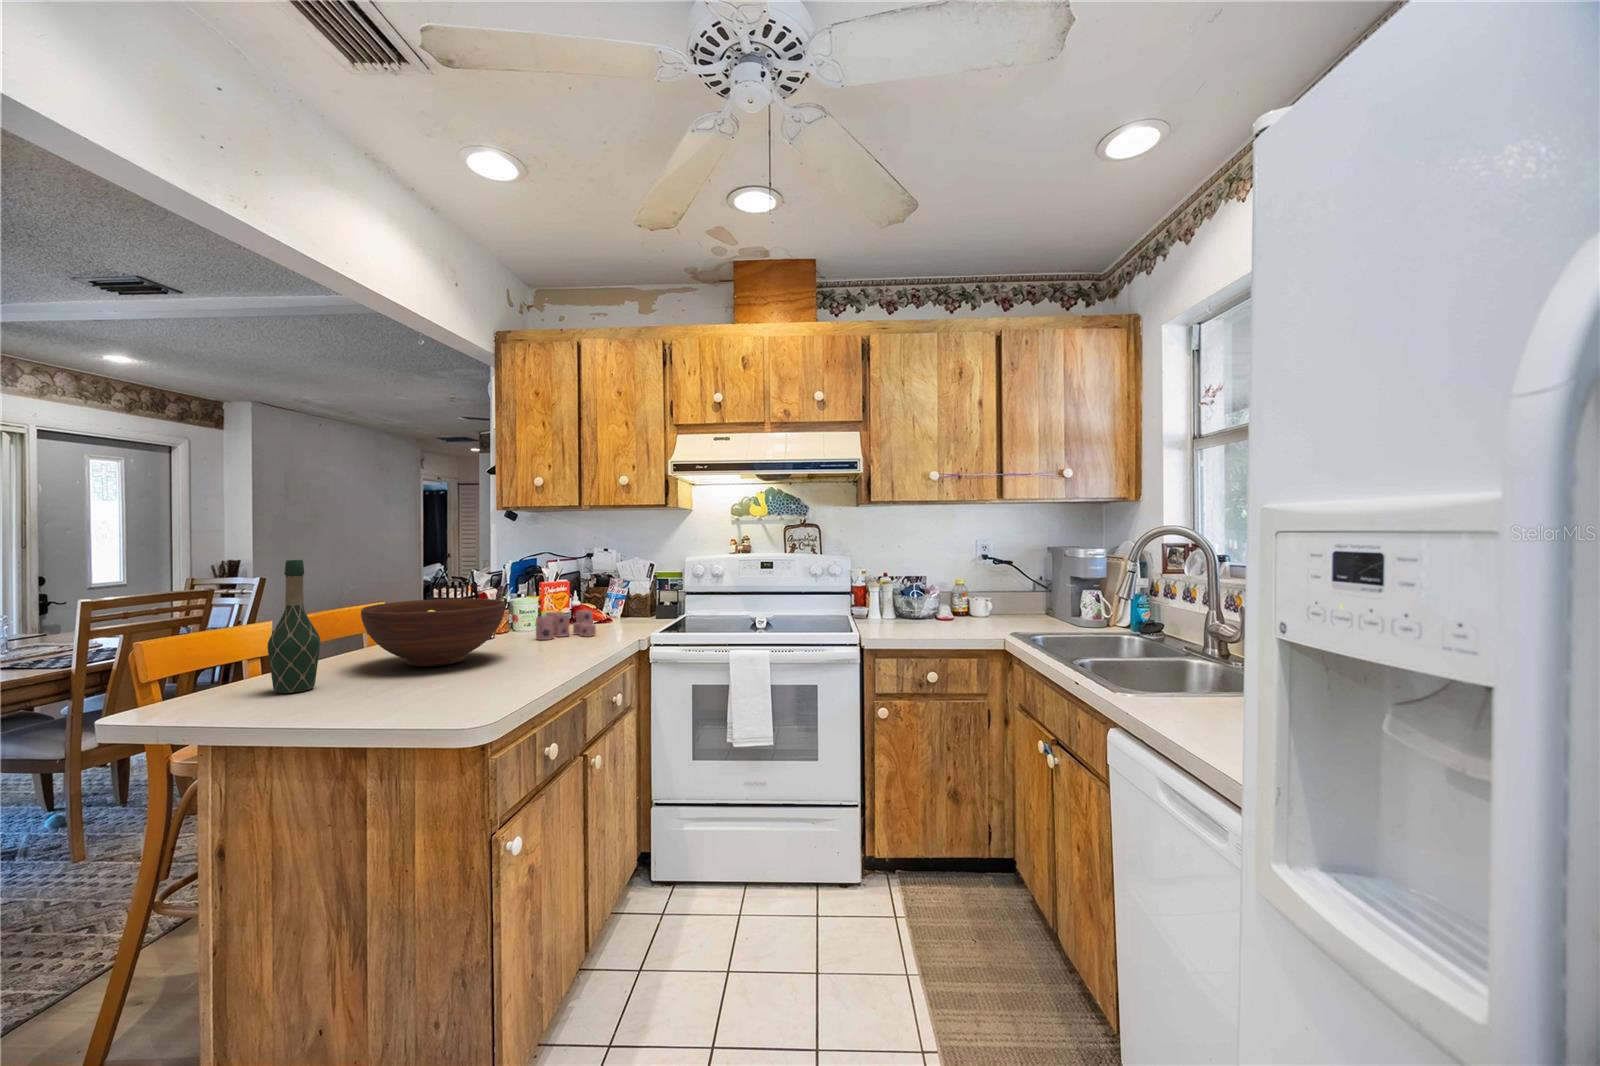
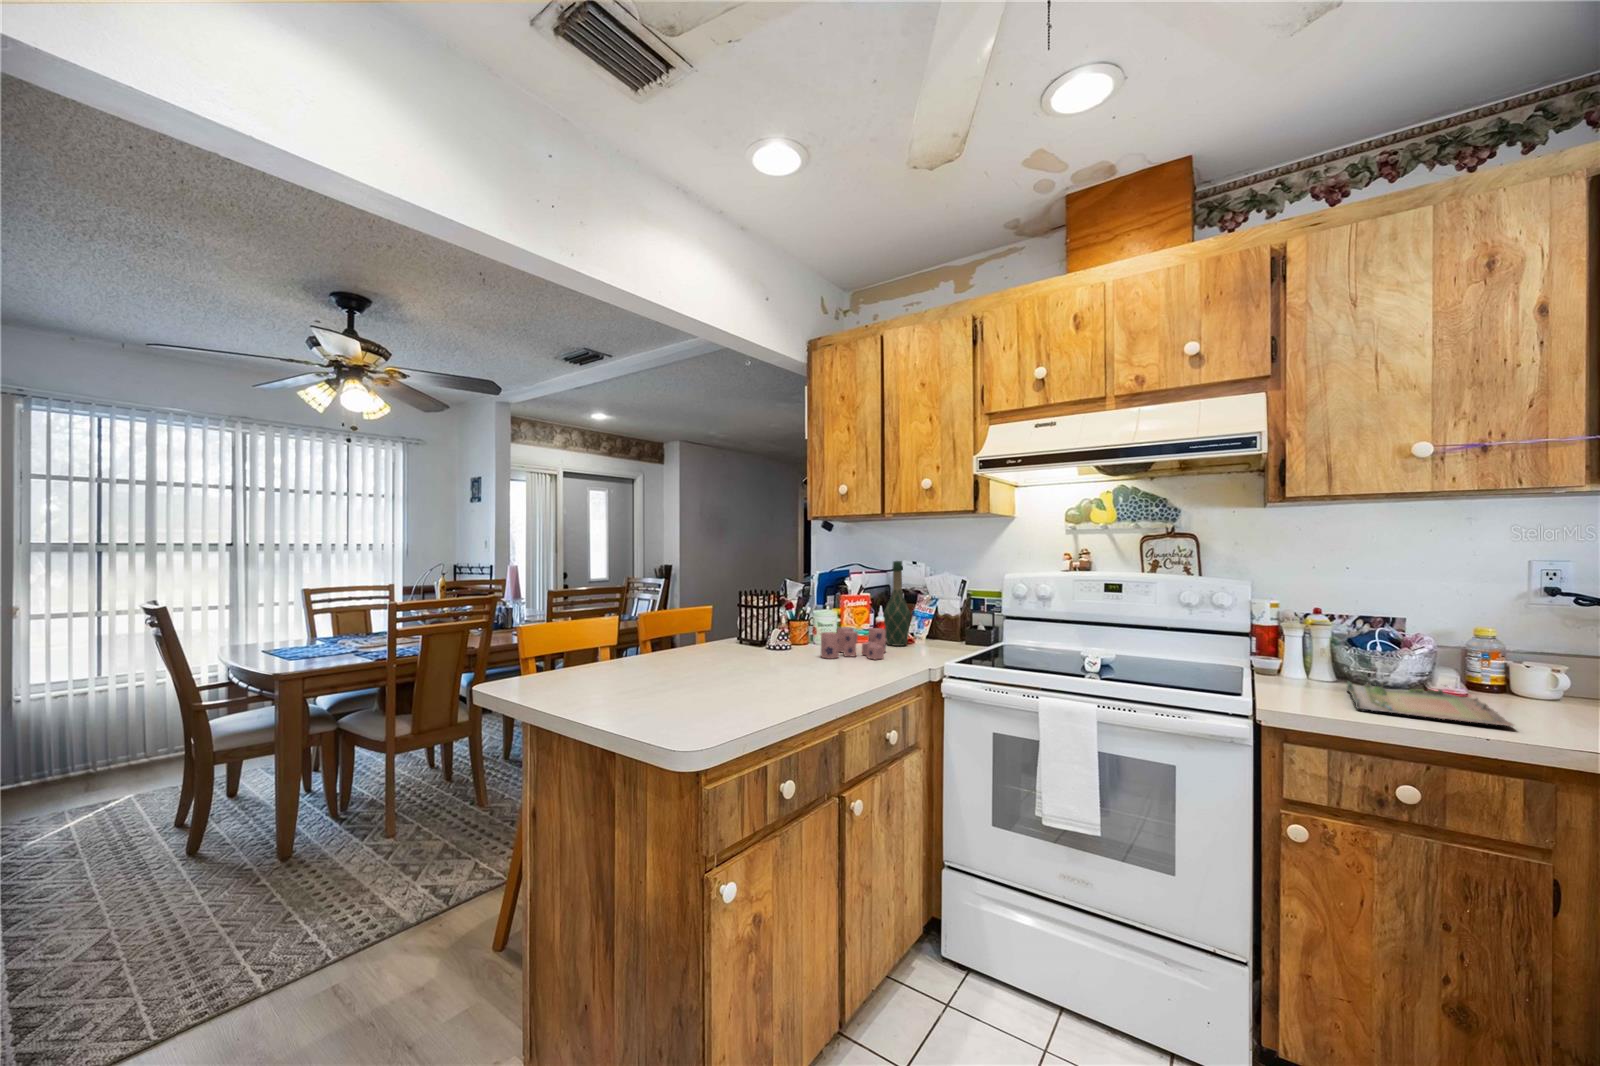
wine bottle: present [268,560,320,693] -> present [884,561,911,646]
fruit bowl: present [361,598,505,667] -> none [643,607,772,676]
tray: none [901,612,975,632] -> present [1346,681,1514,726]

